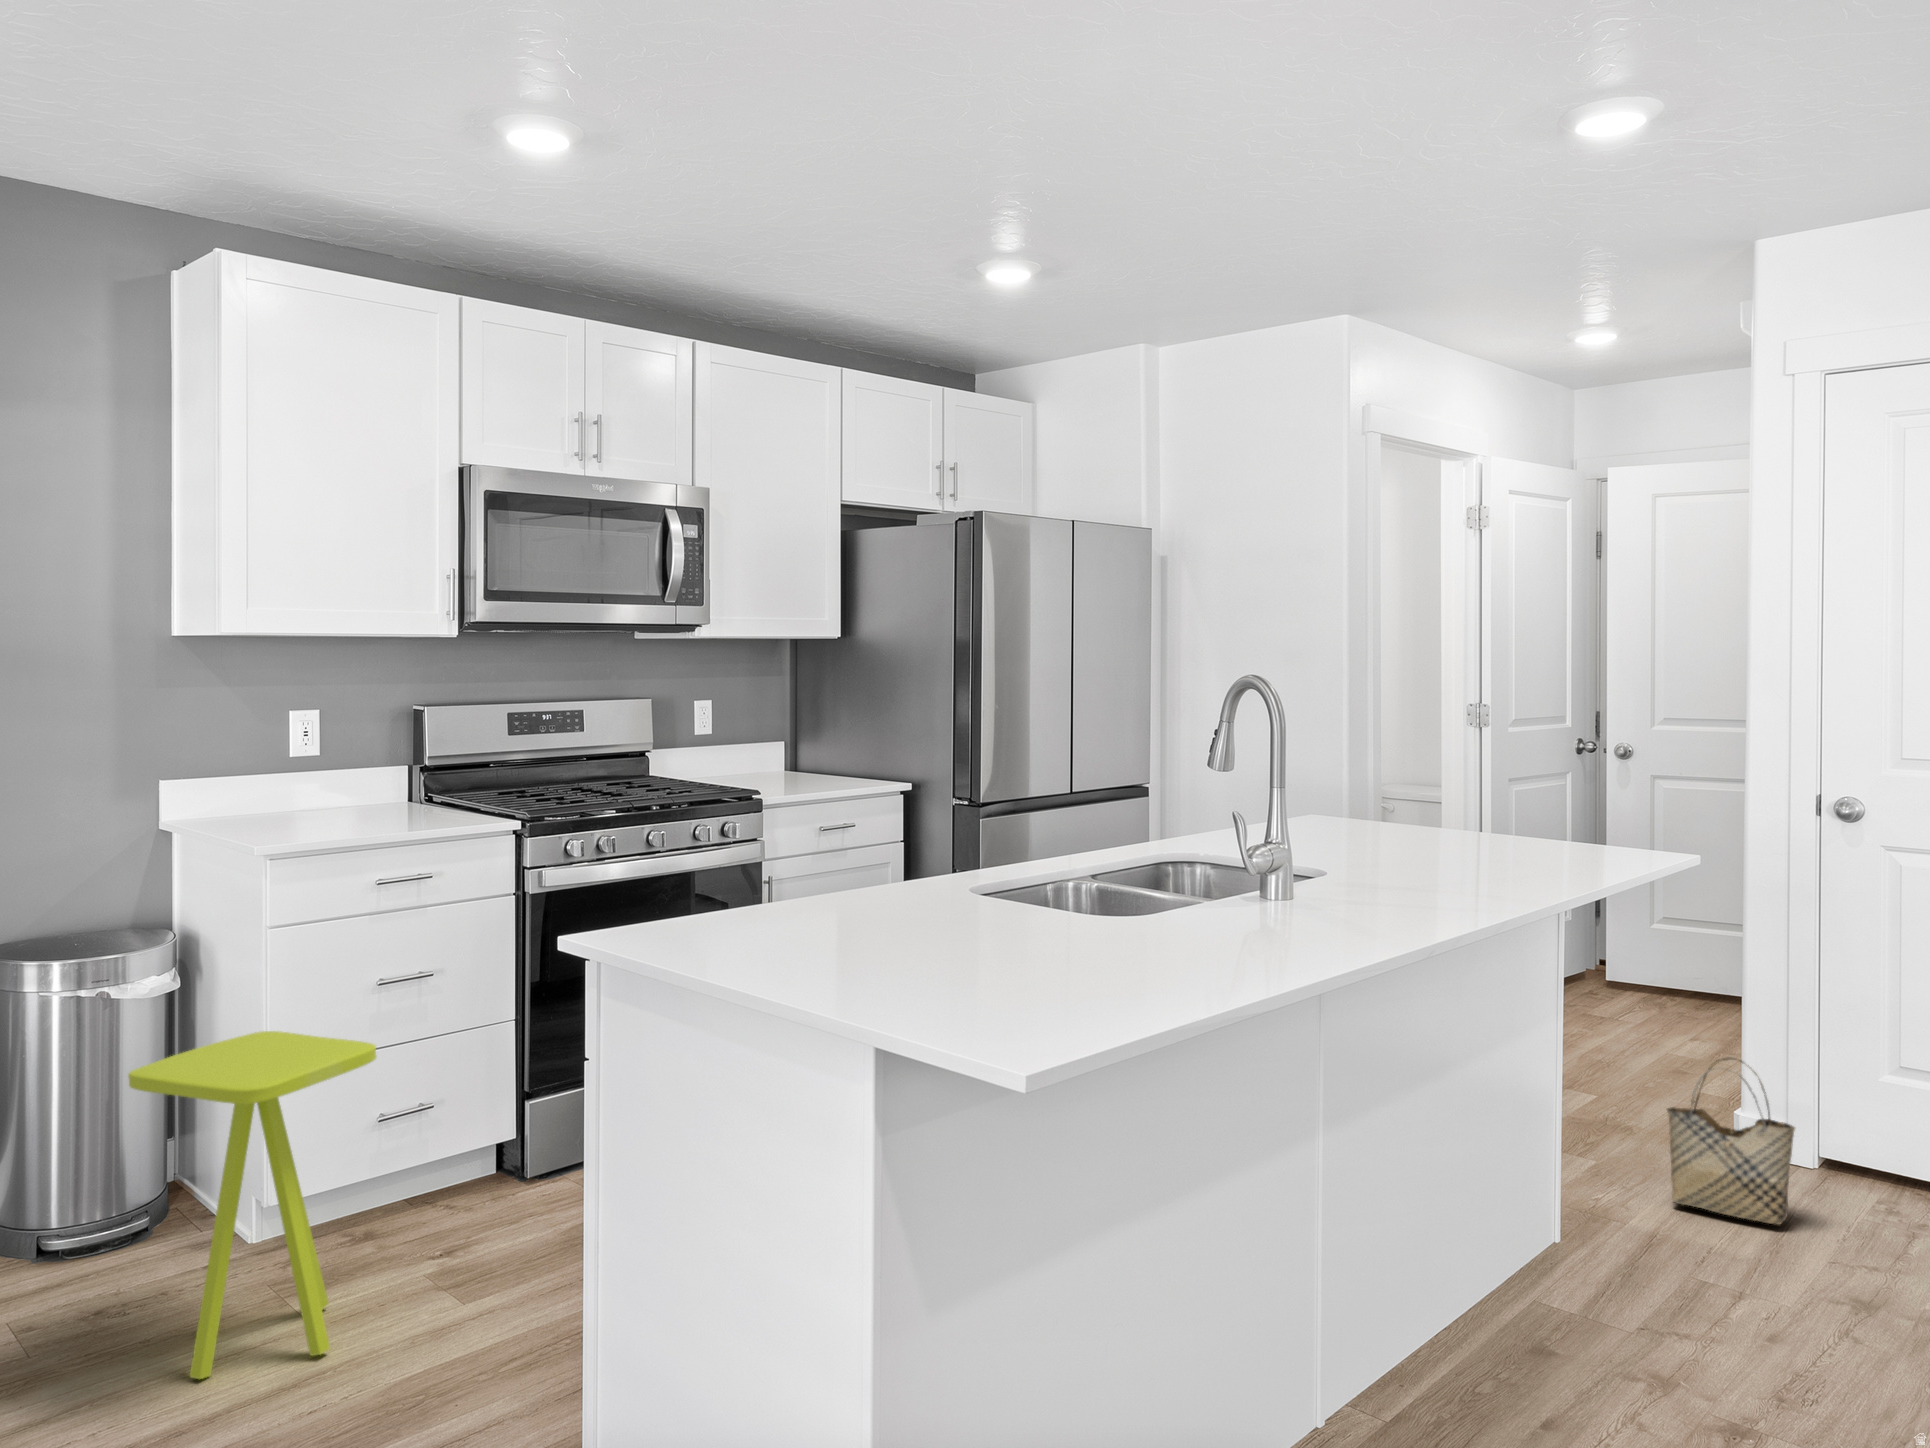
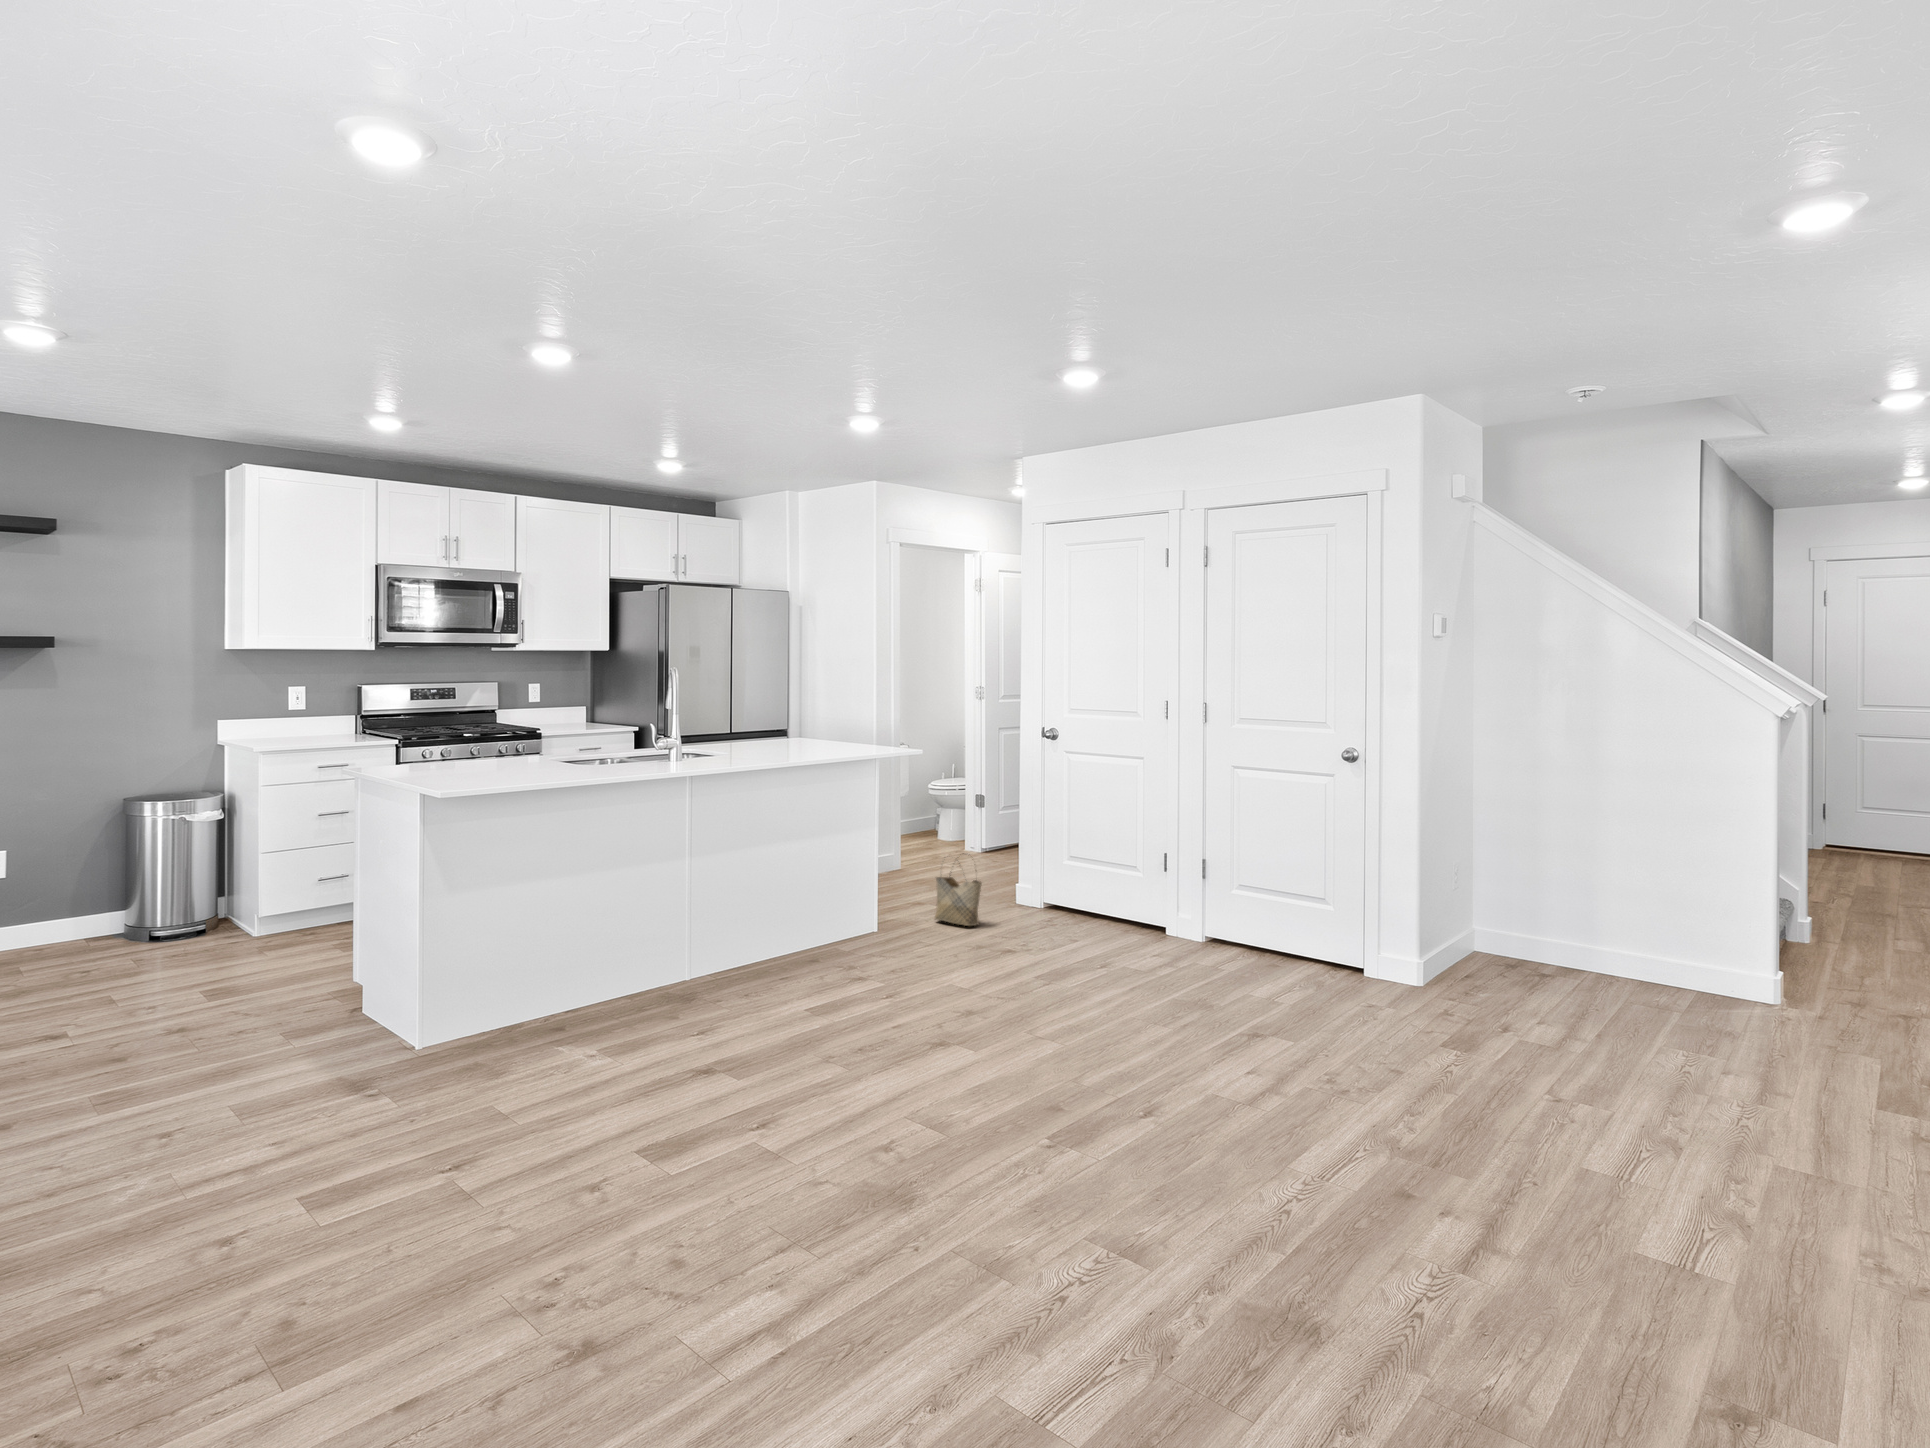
side table: present [128,1031,376,1379] -> none [187,830,303,971]

